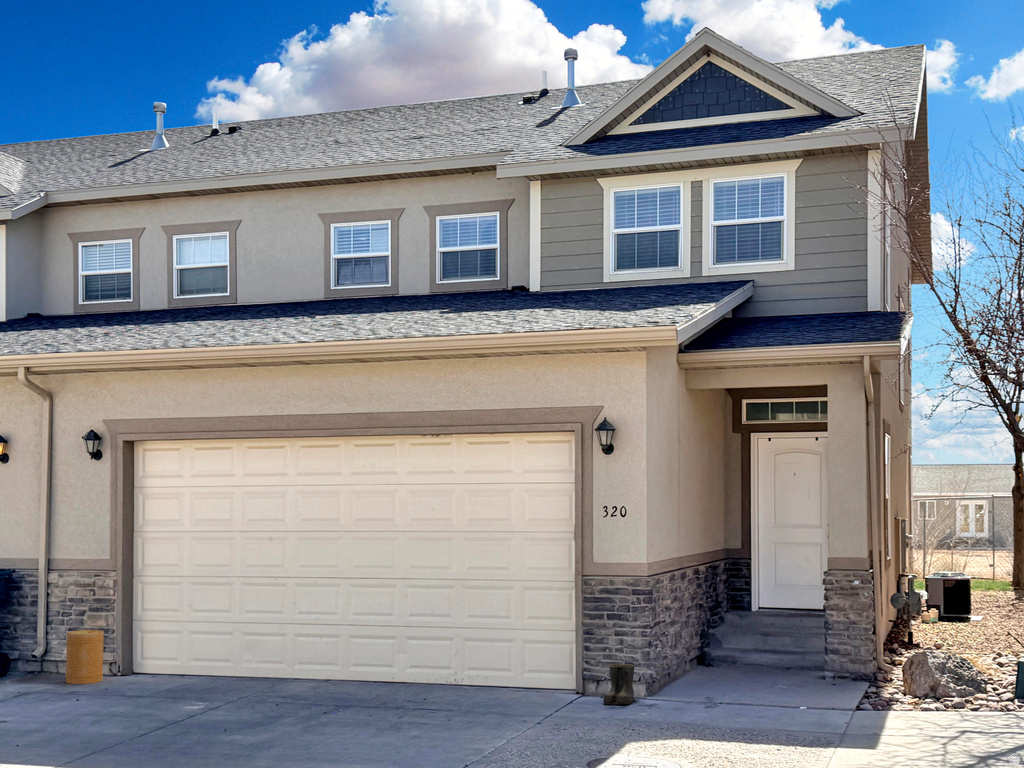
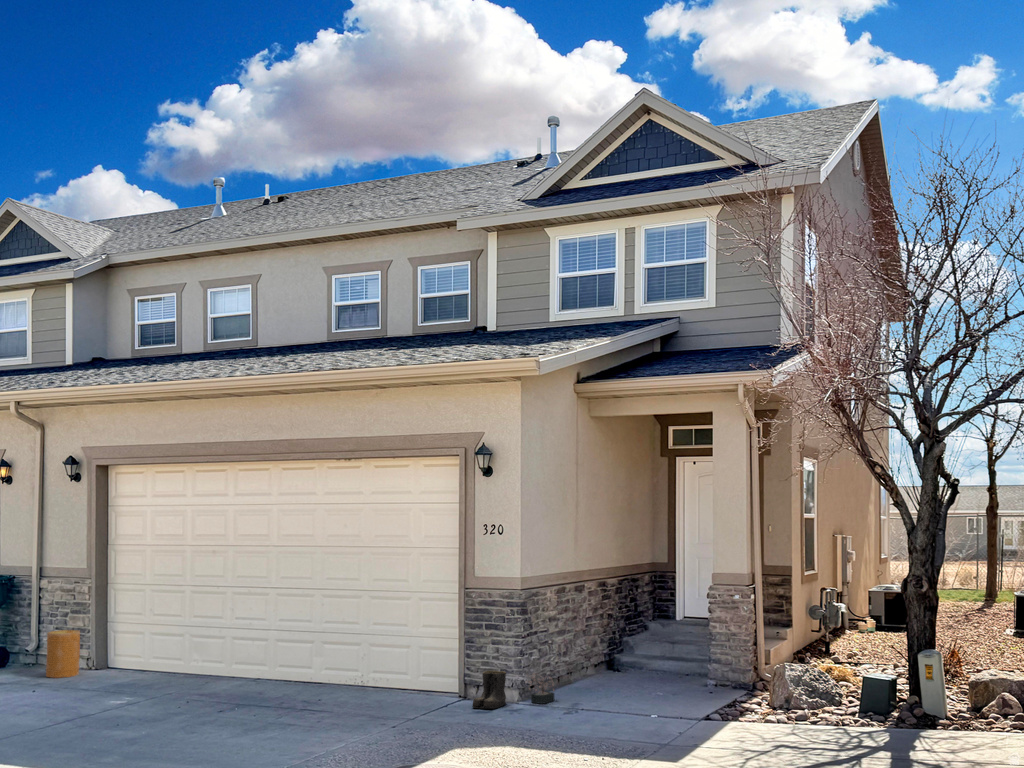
decorative plant: none [654,665,682,698] -> present [526,673,554,704]

